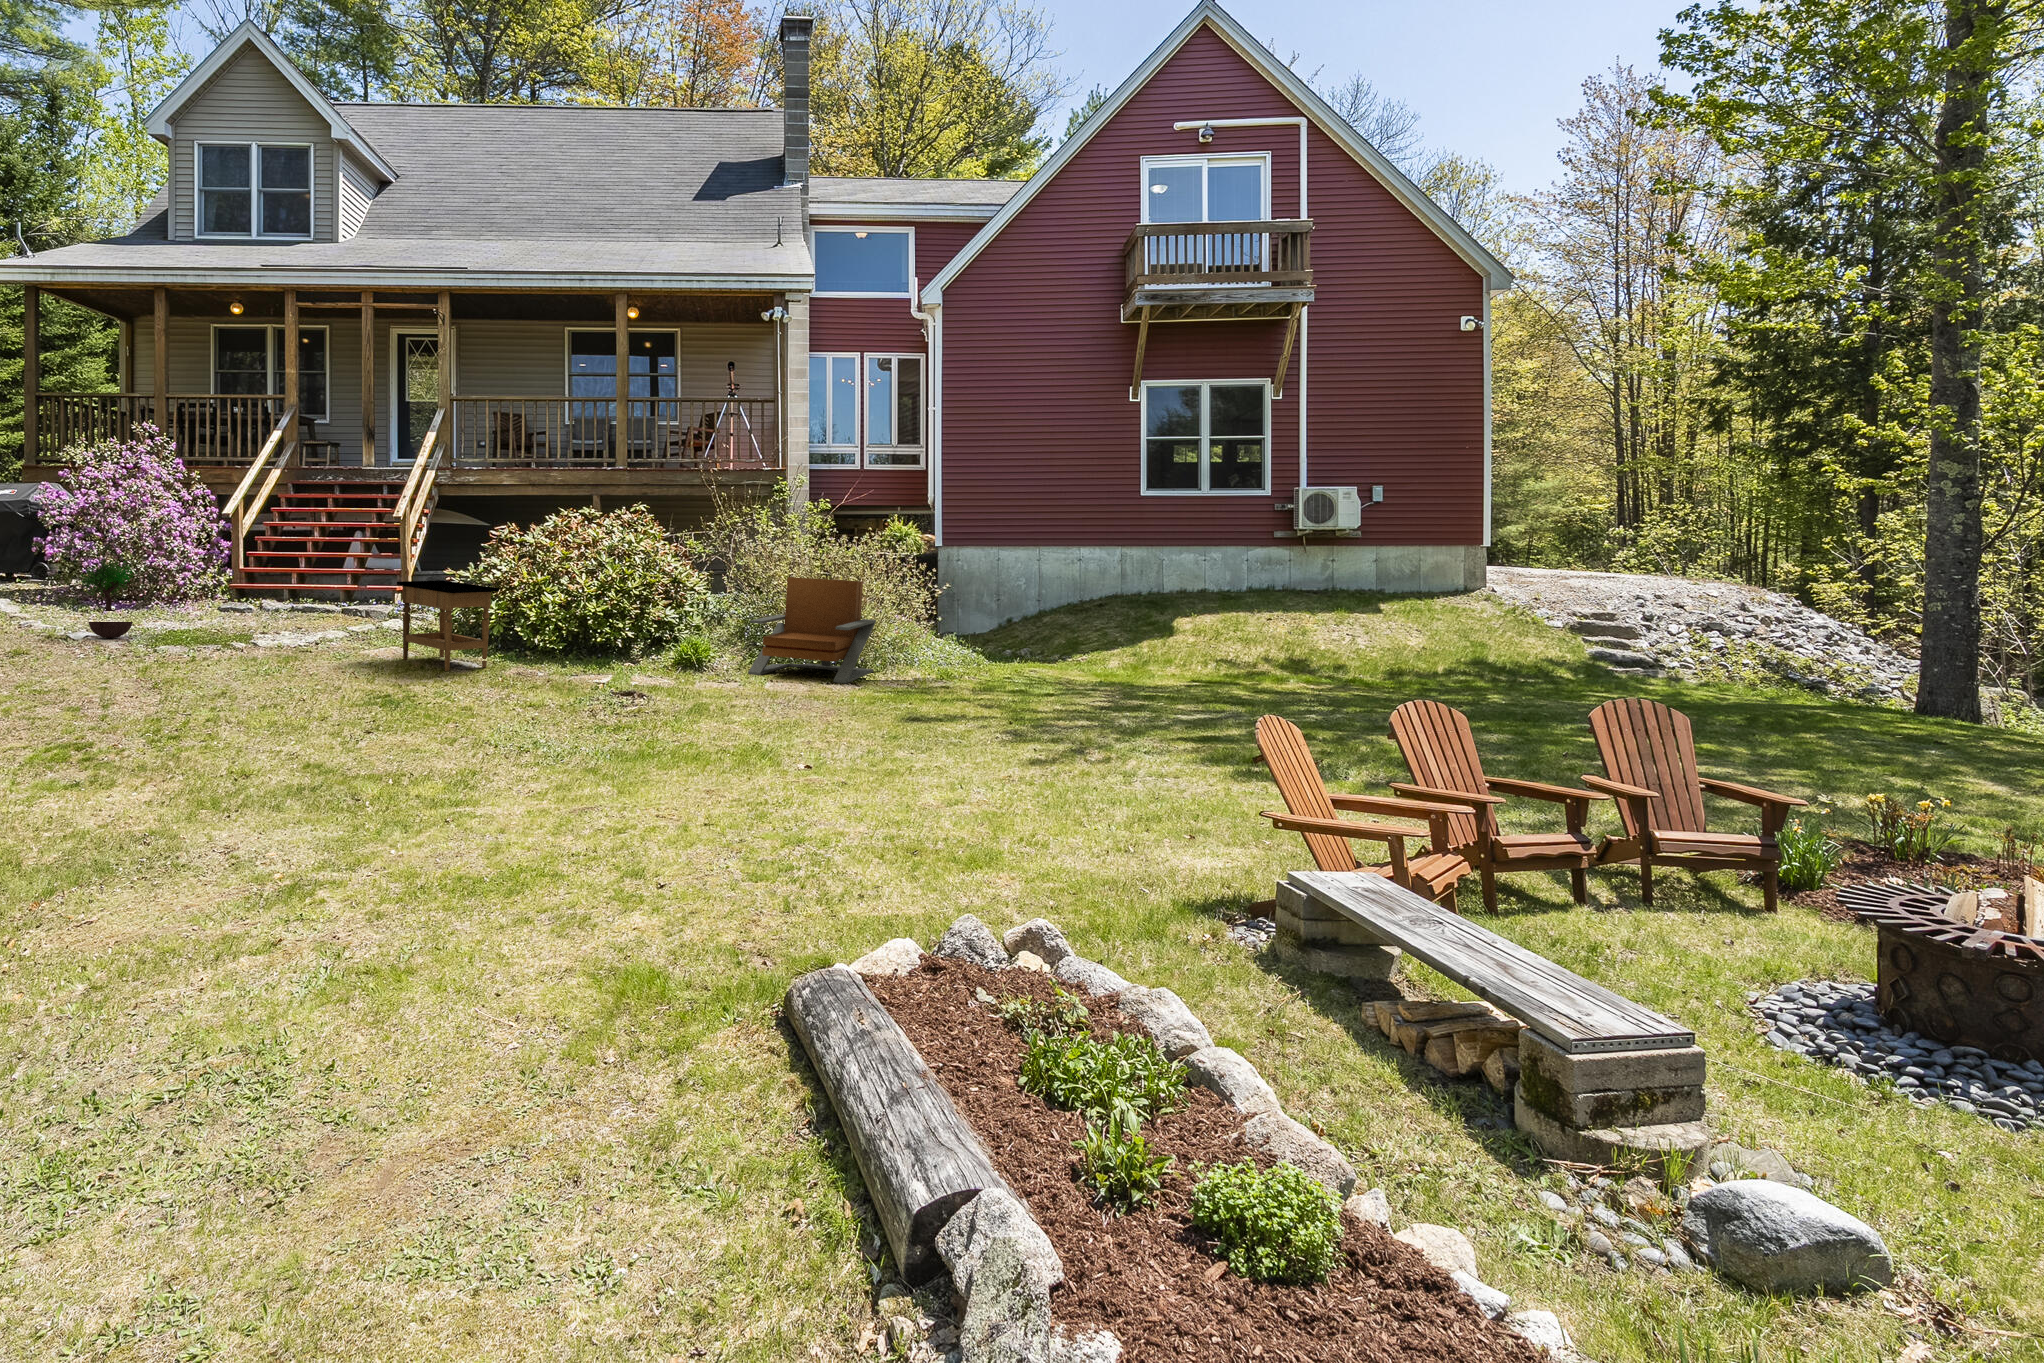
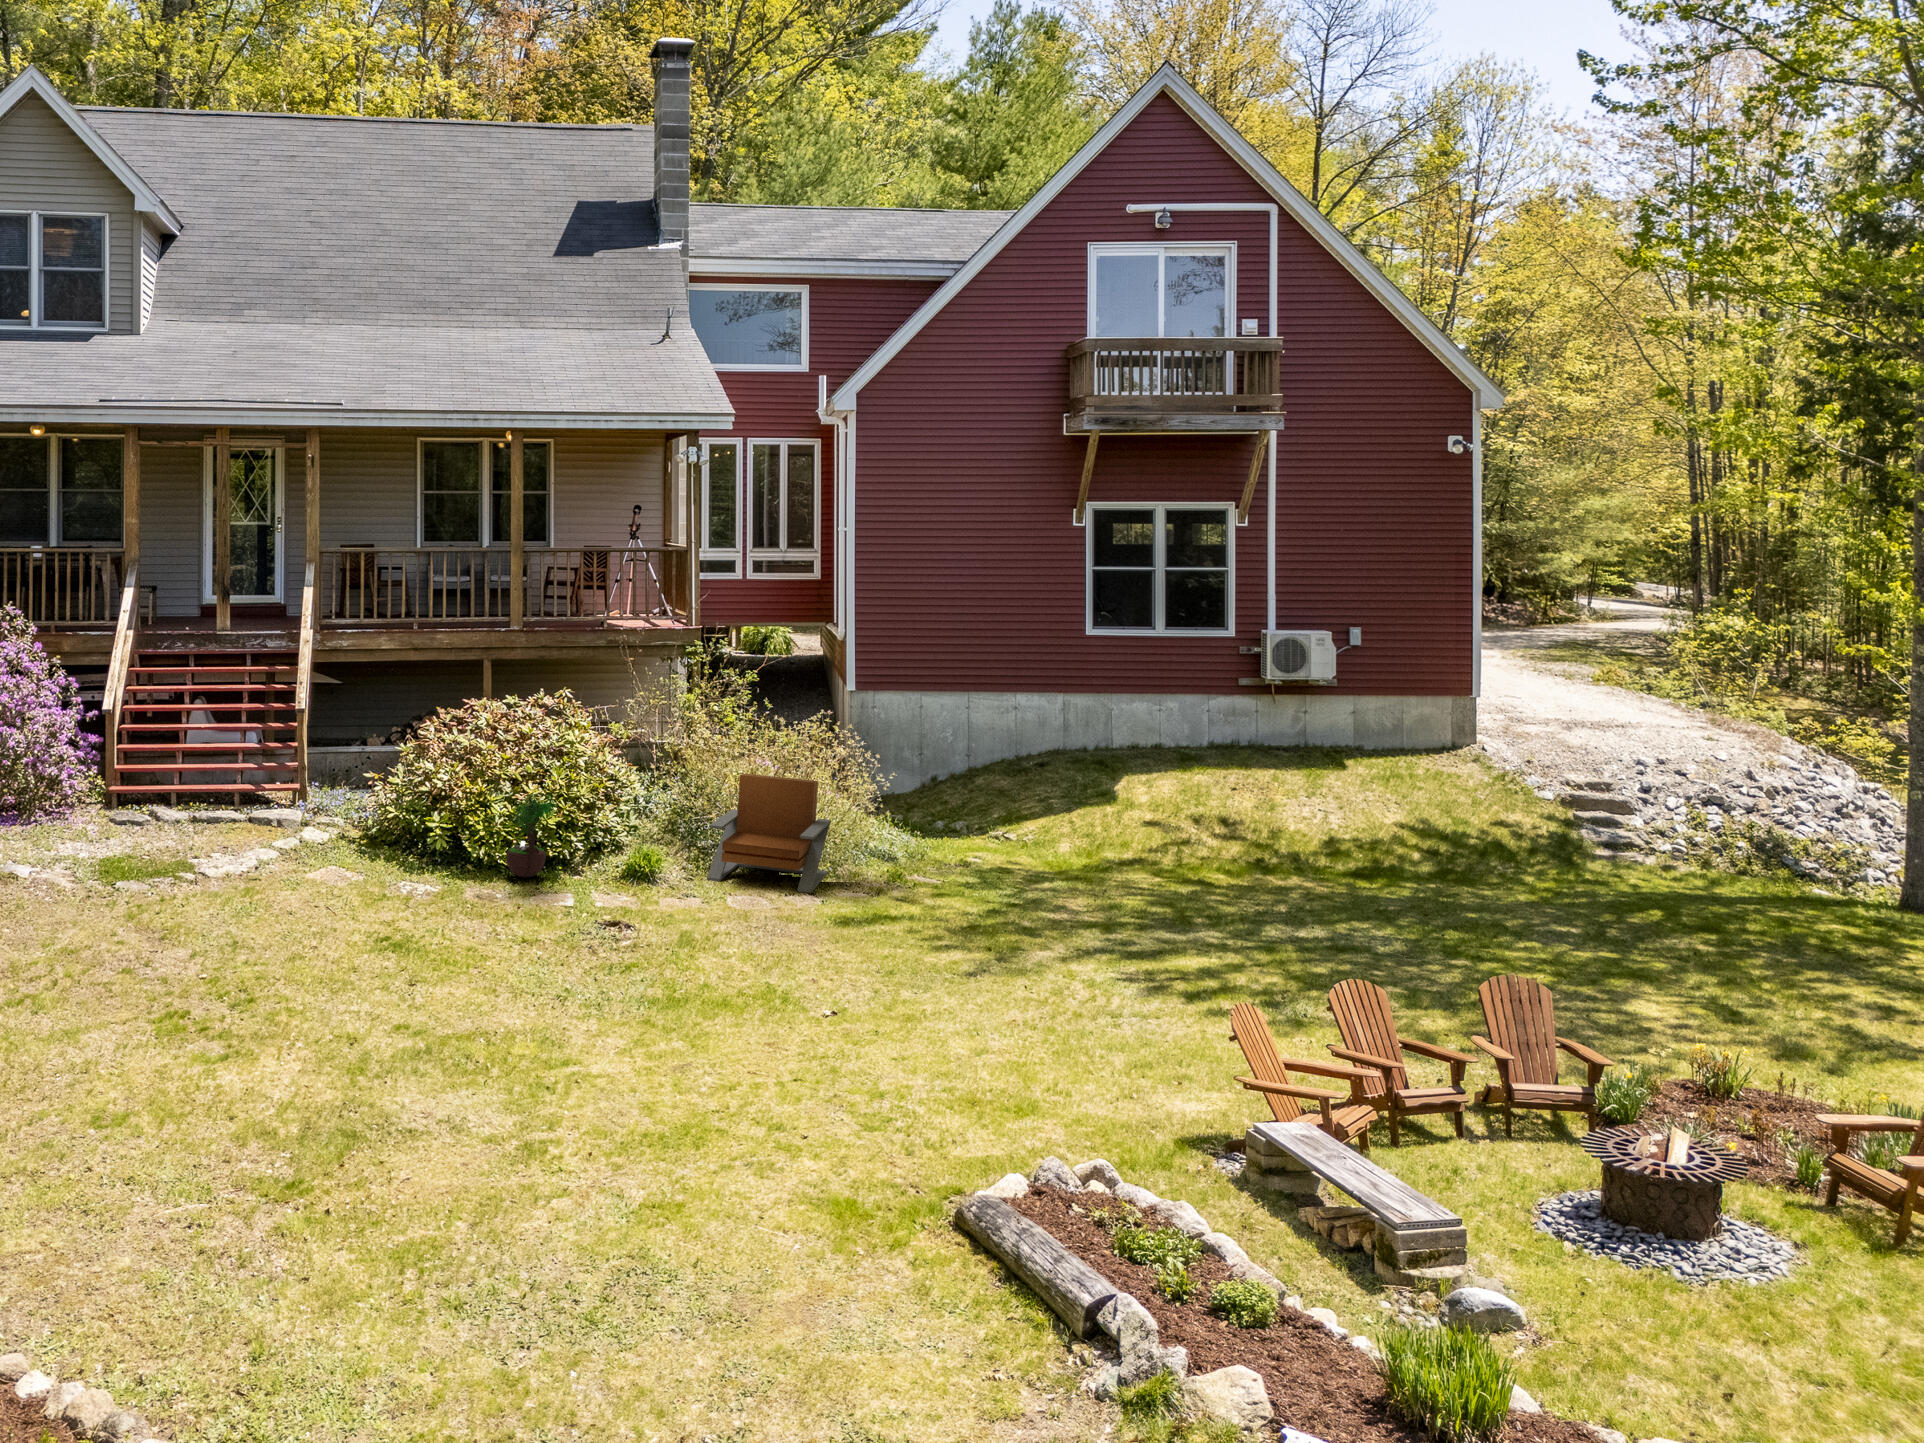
potted tree: present [79,561,134,638] -> present [506,789,556,877]
side table: present [397,580,499,671] -> none [349,778,462,882]

